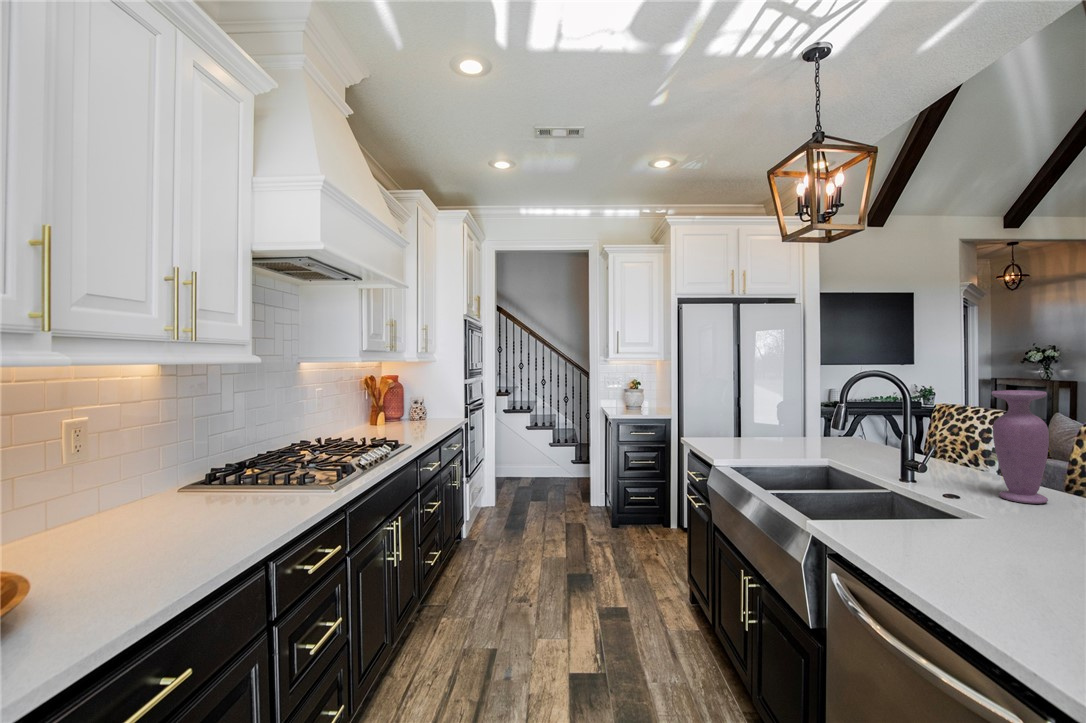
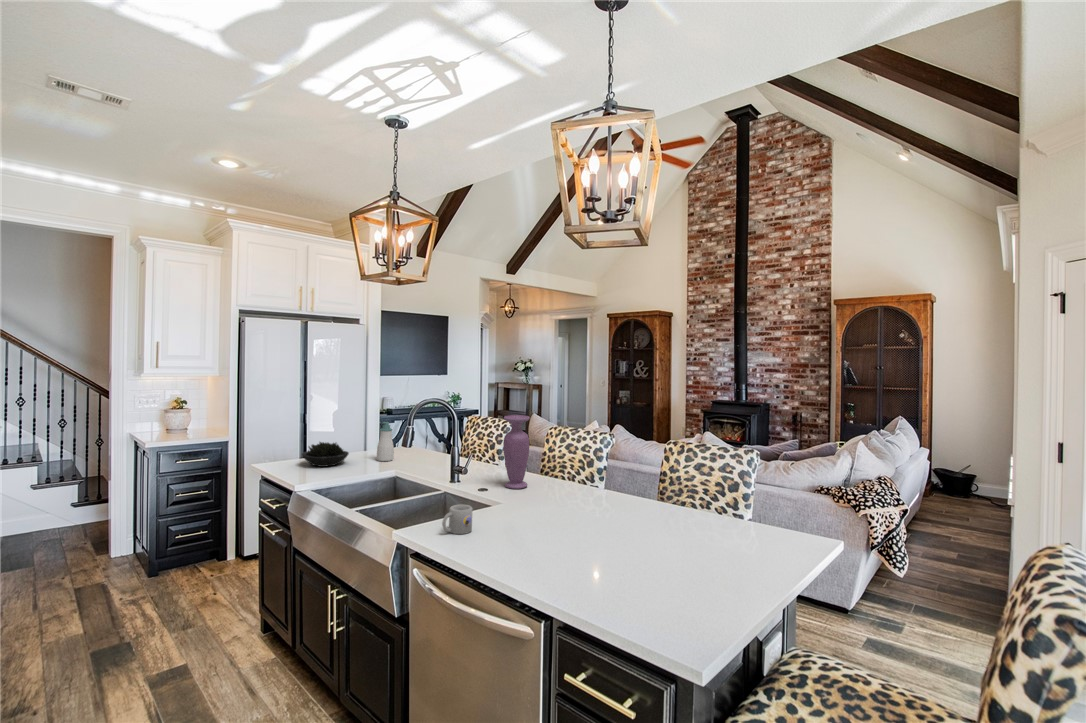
soap bottle: none [801,403,823,448] -> present [377,422,394,461]
succulent plant: none [718,420,768,446] -> present [302,442,349,467]
mug: none [876,502,929,545] -> present [442,505,473,534]

